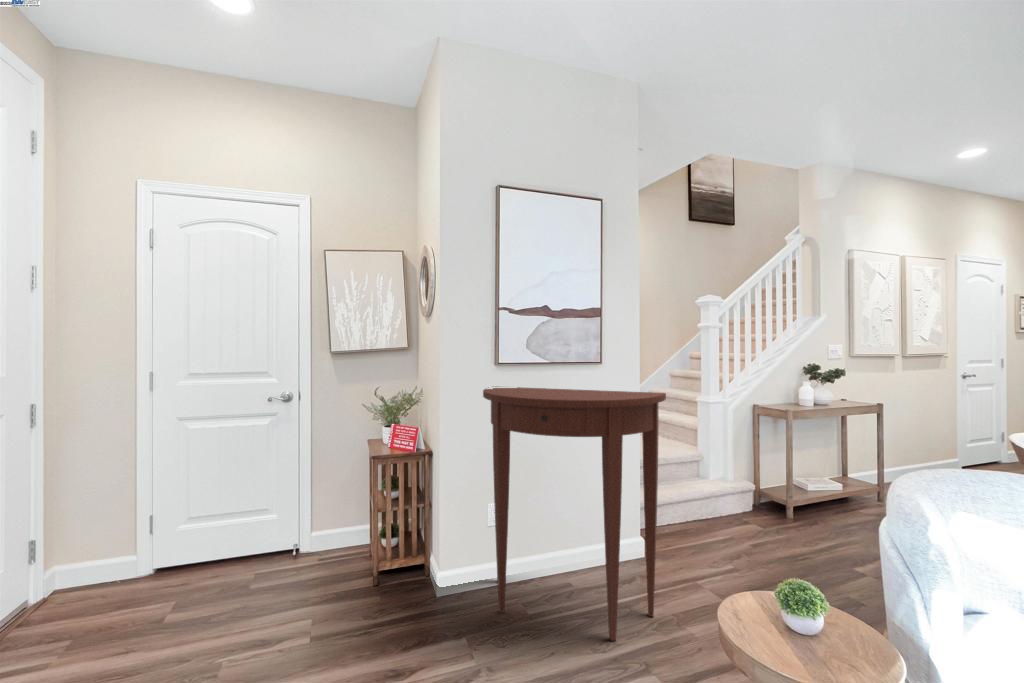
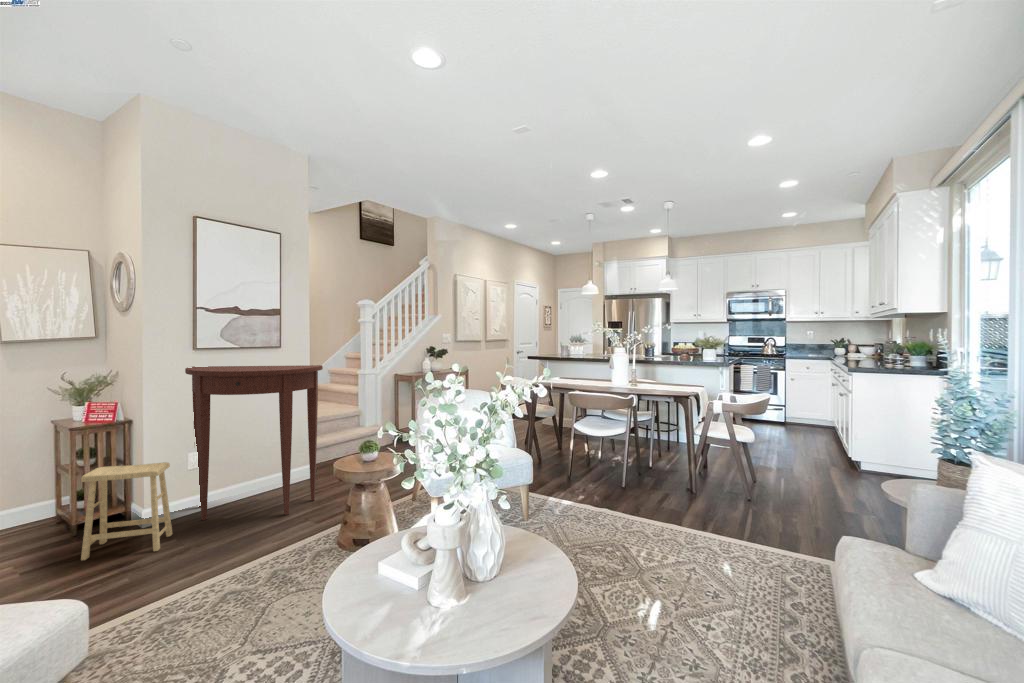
footstool: none [357,518,461,666] -> present [81,462,172,561]

